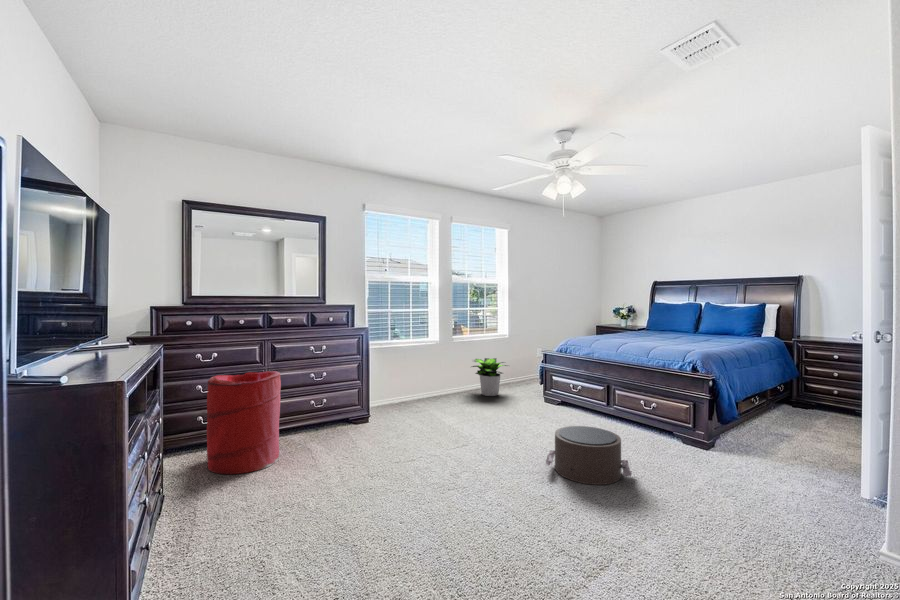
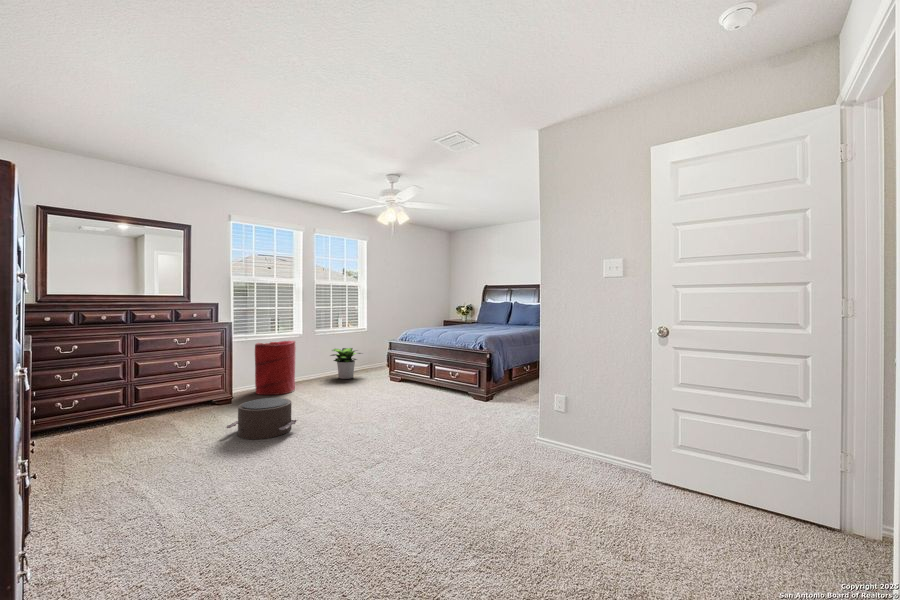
laundry hamper: present [207,371,281,474] -> present [255,341,296,395]
pouf: present [546,426,632,485] -> present [226,398,297,439]

